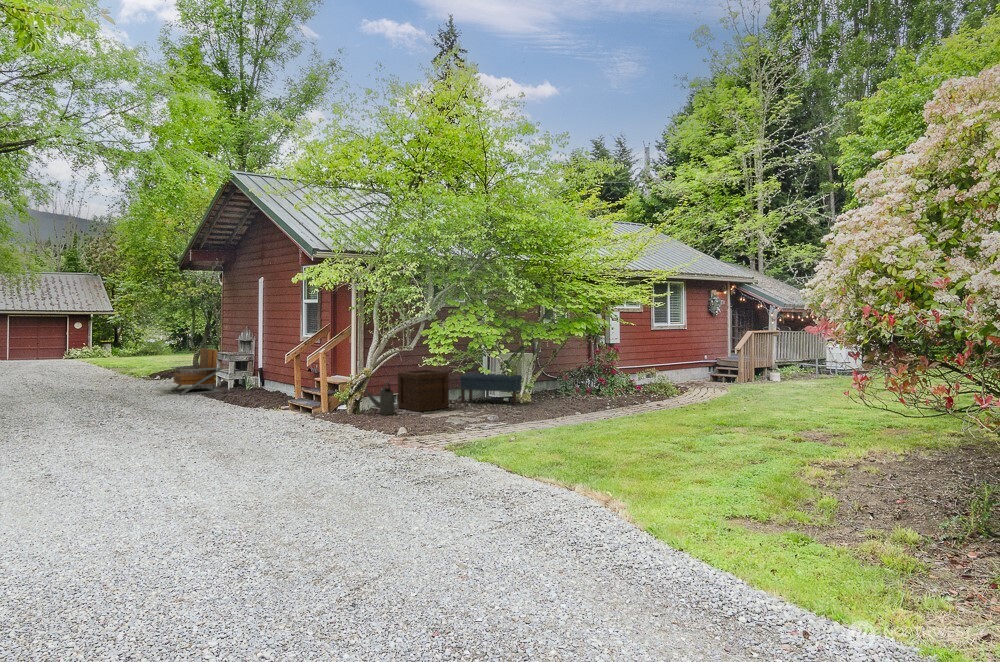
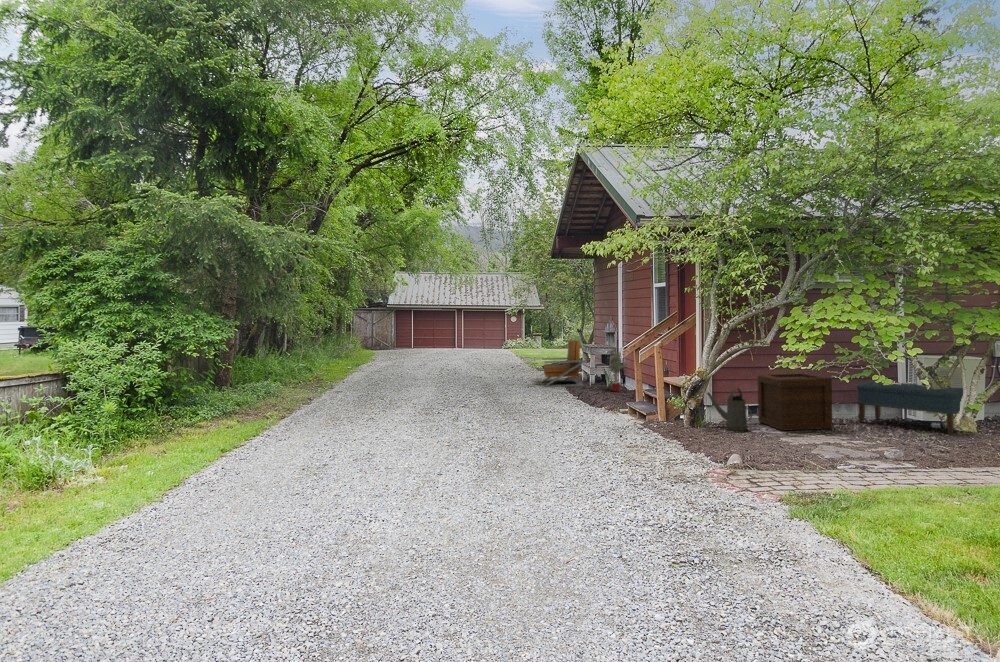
potted tree: none [251,354,275,395] -> present [609,348,627,392]

